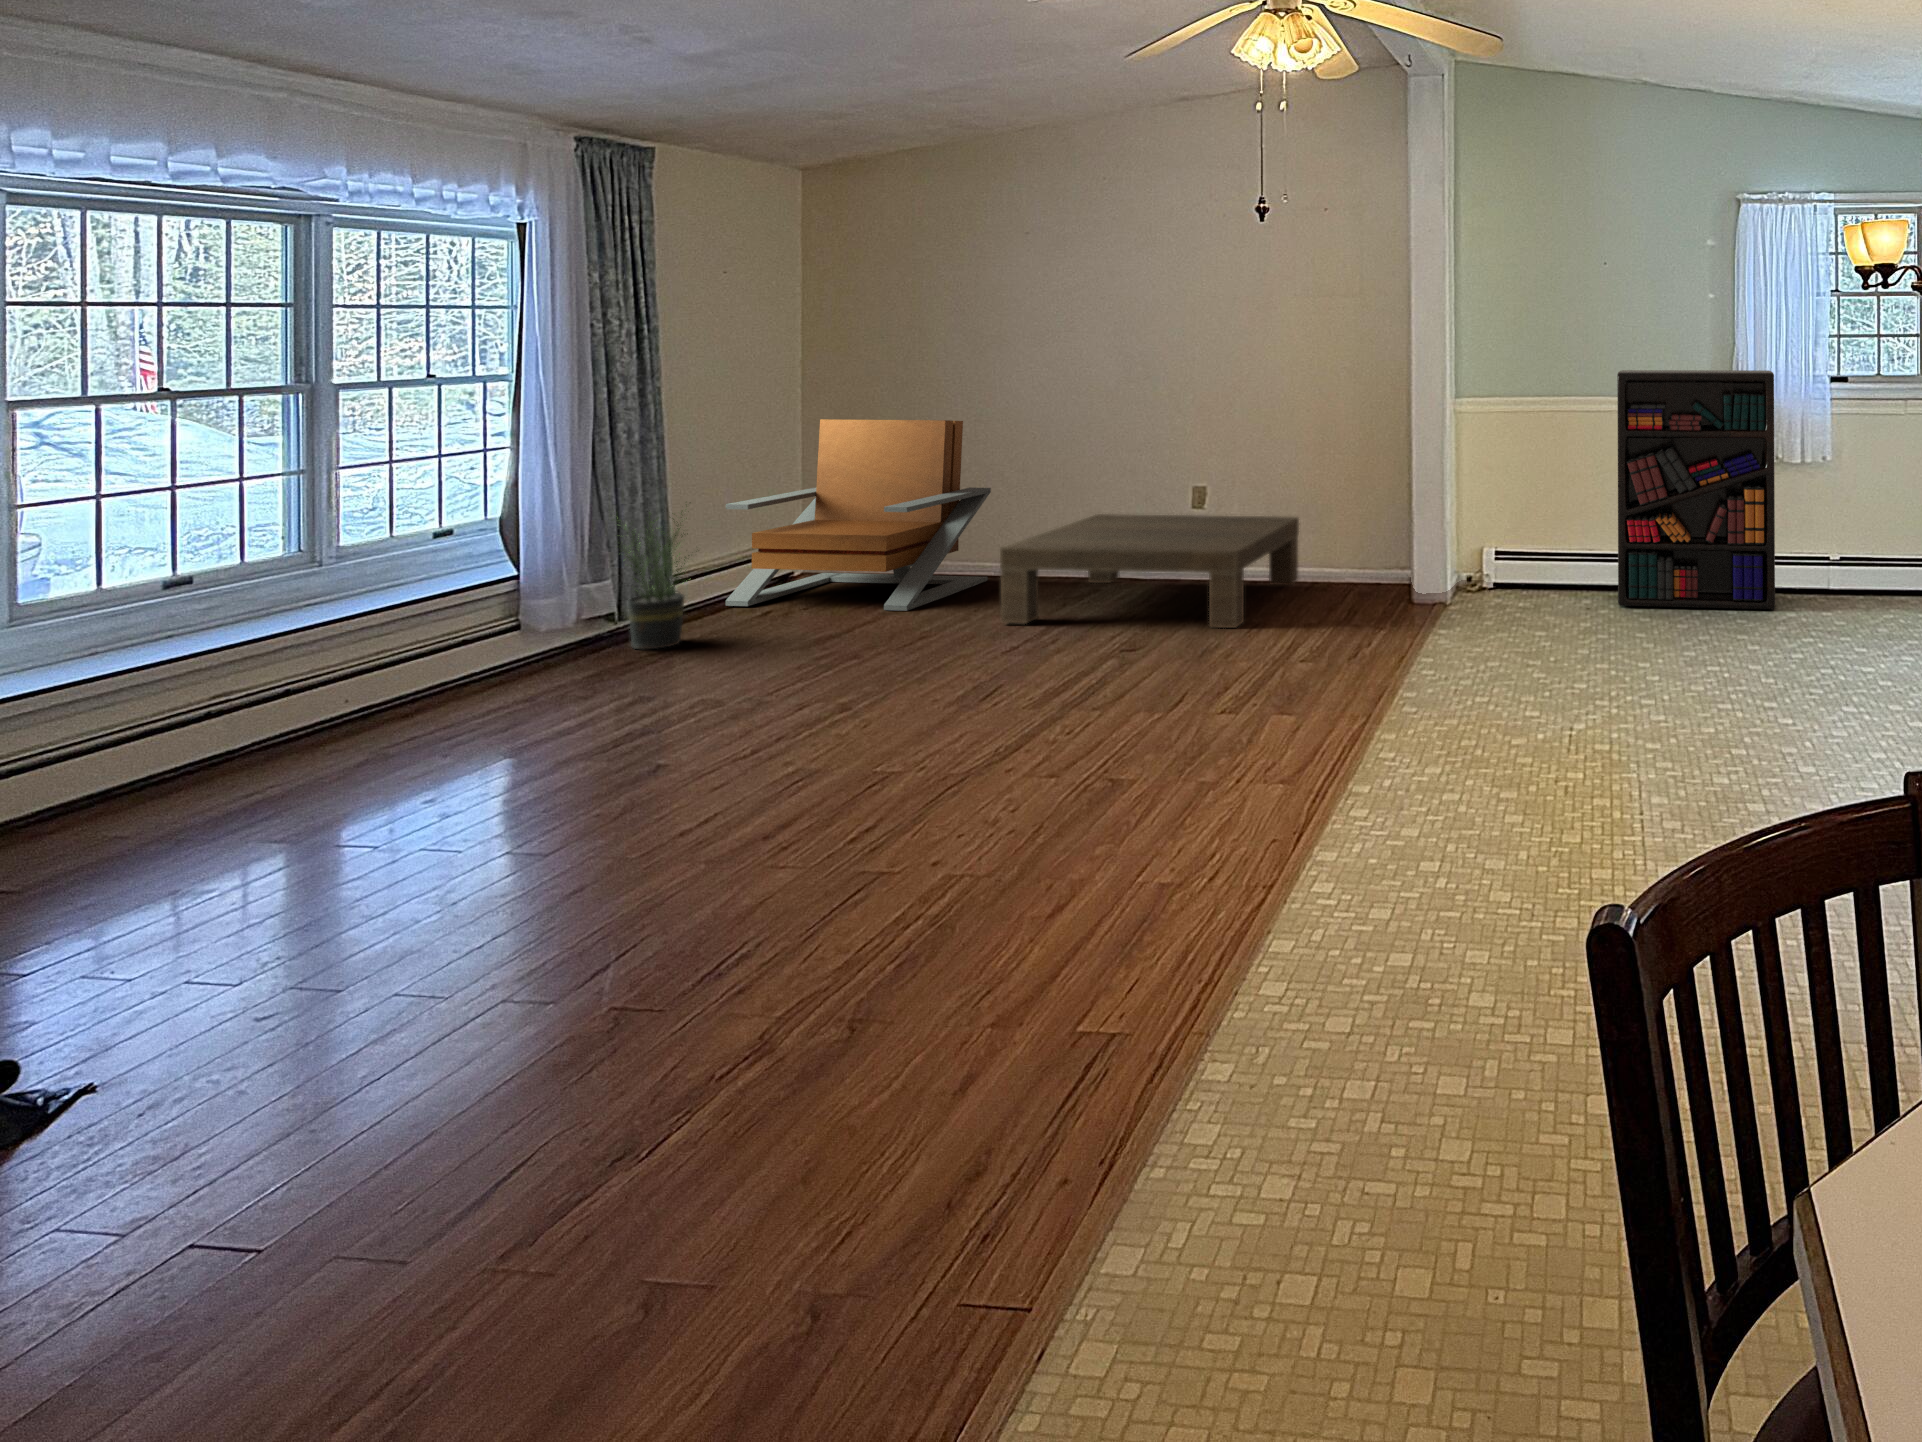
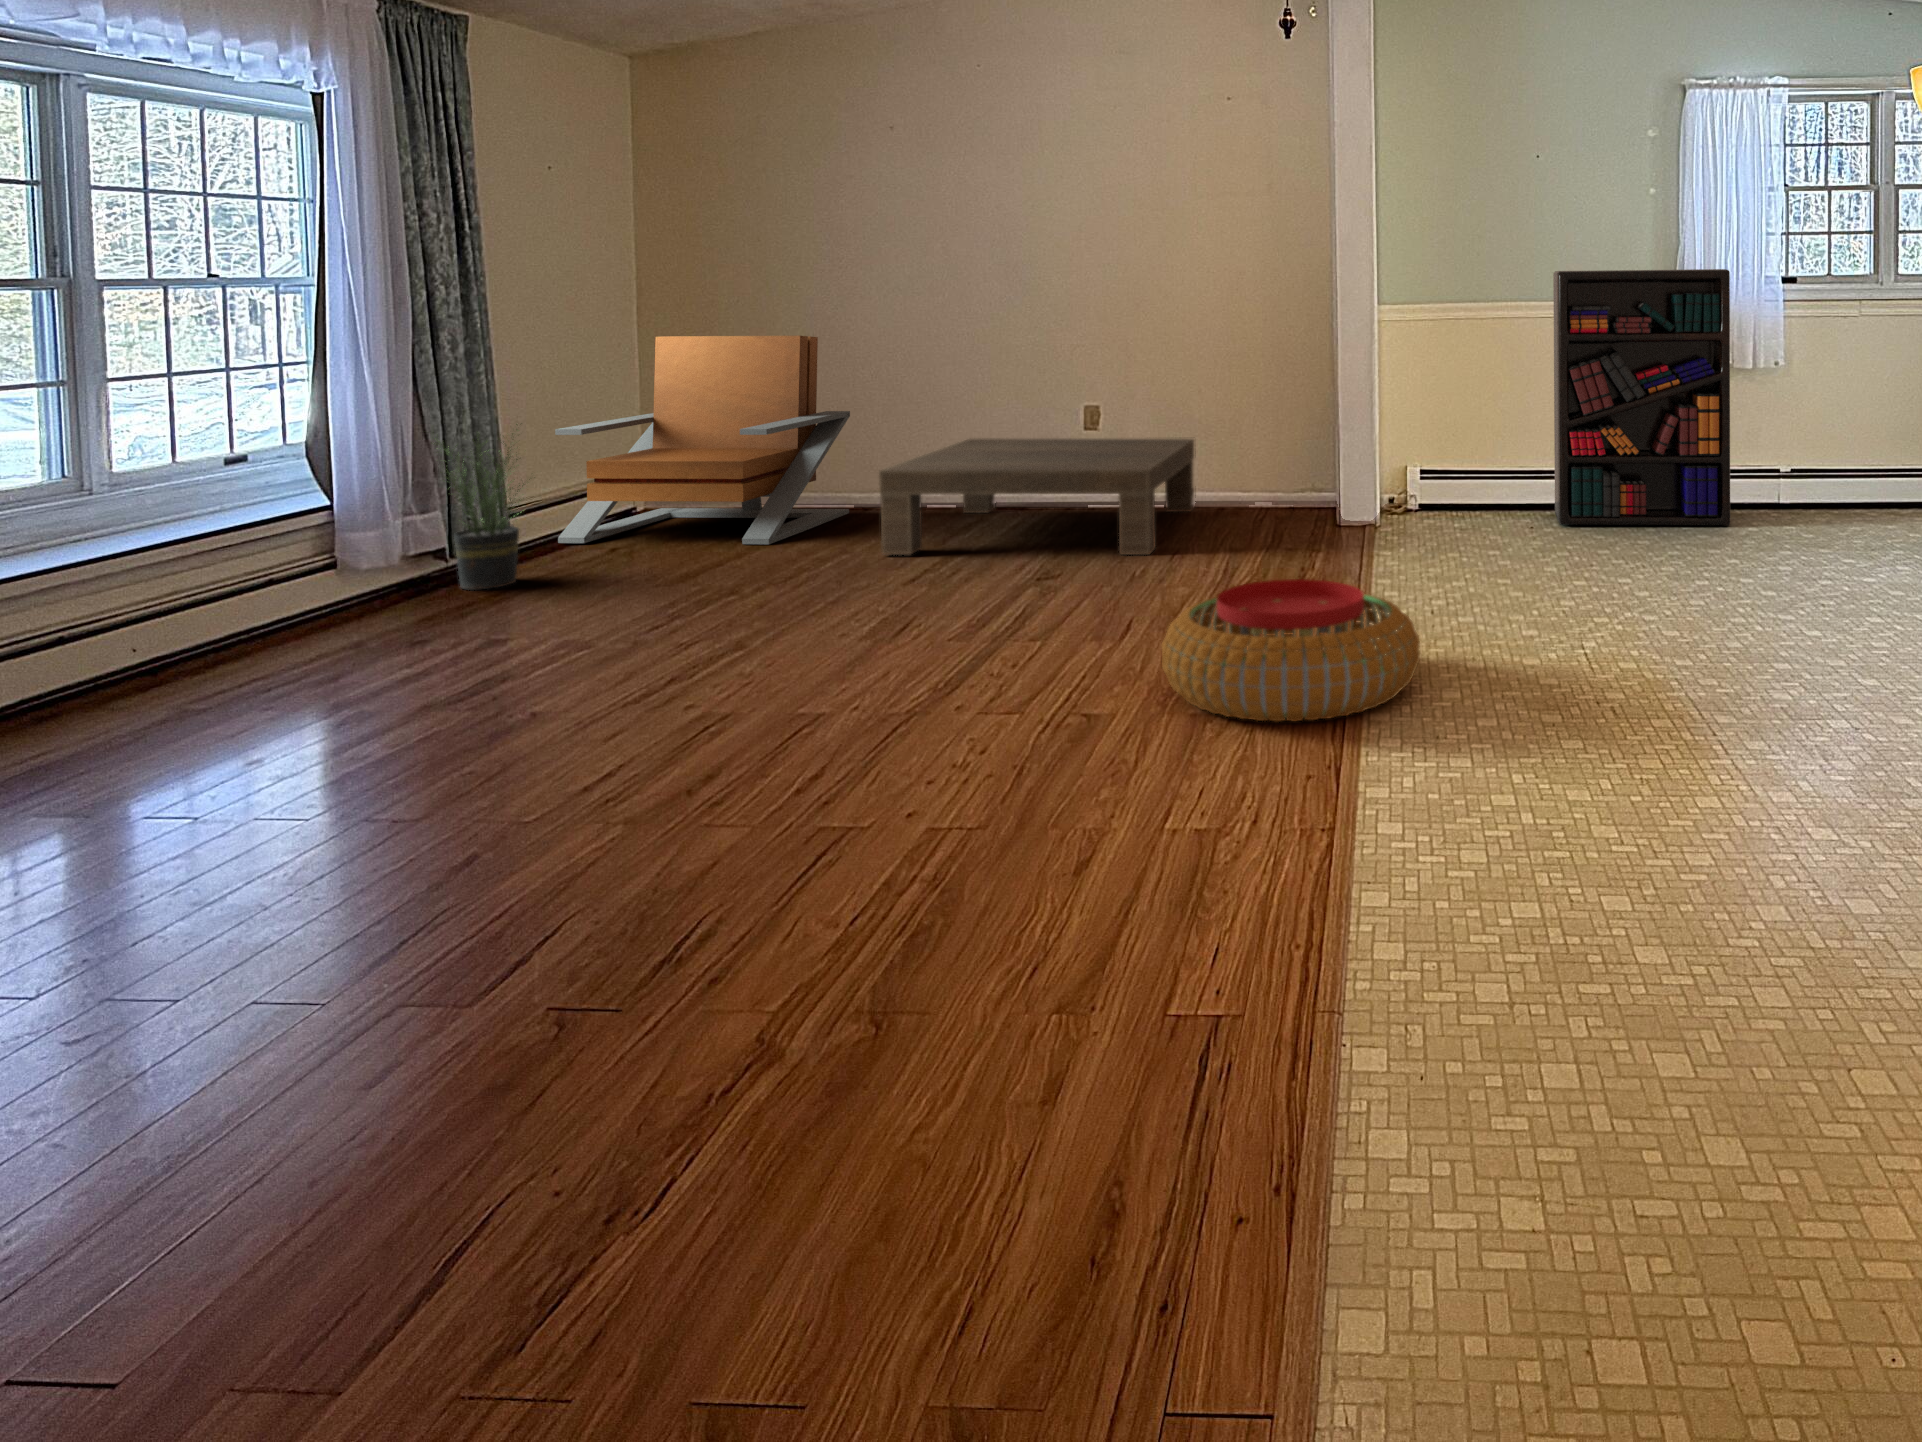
pouf: none [1188,662,1414,790] -> present [1162,579,1420,721]

